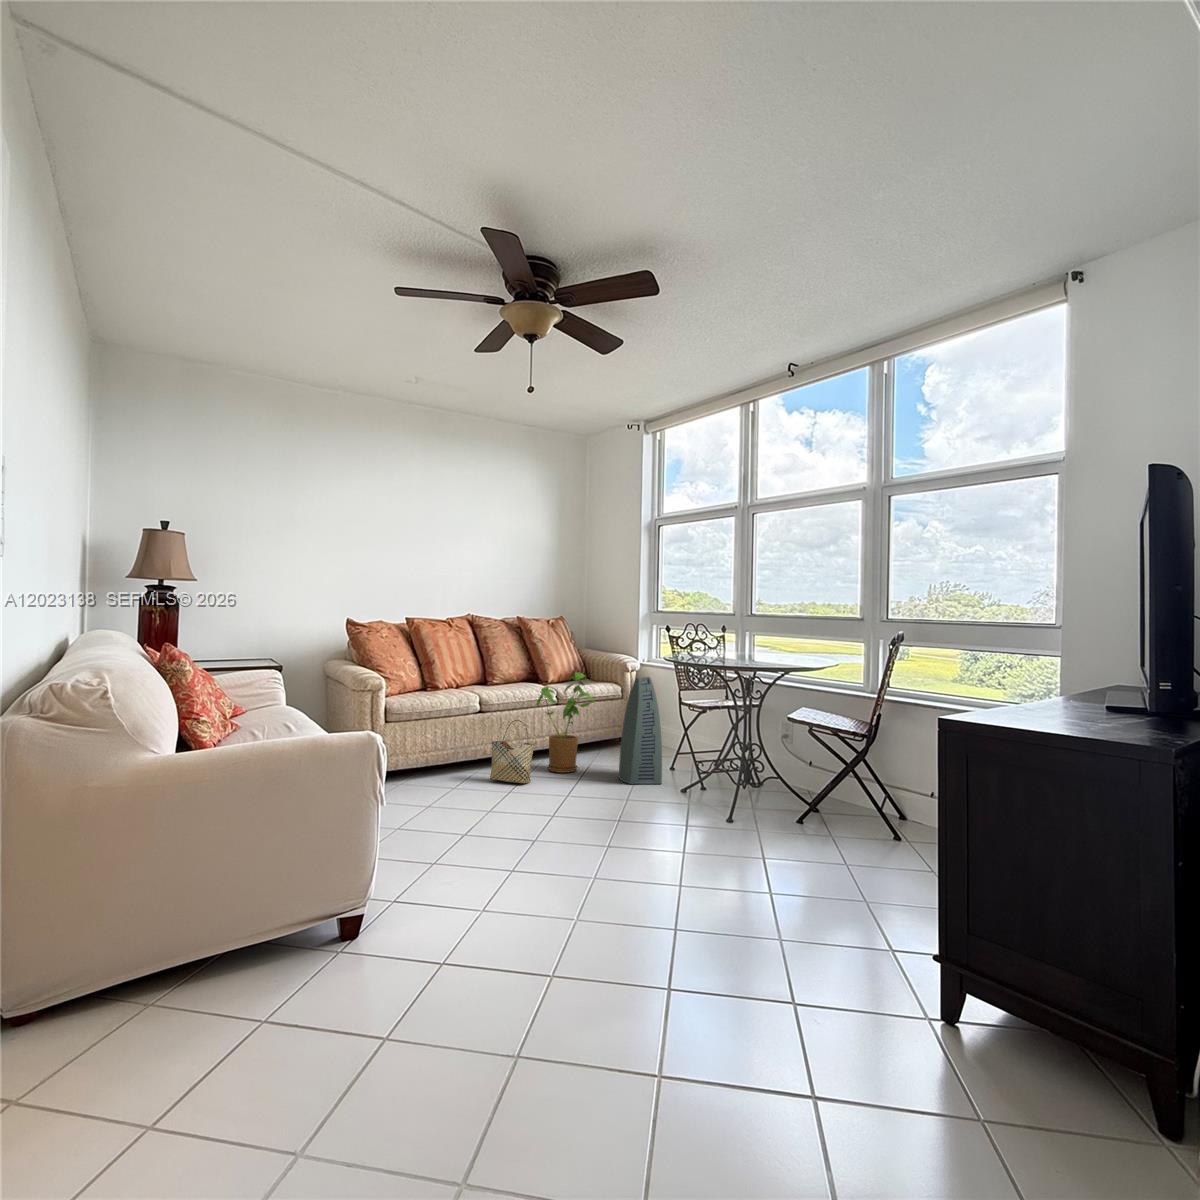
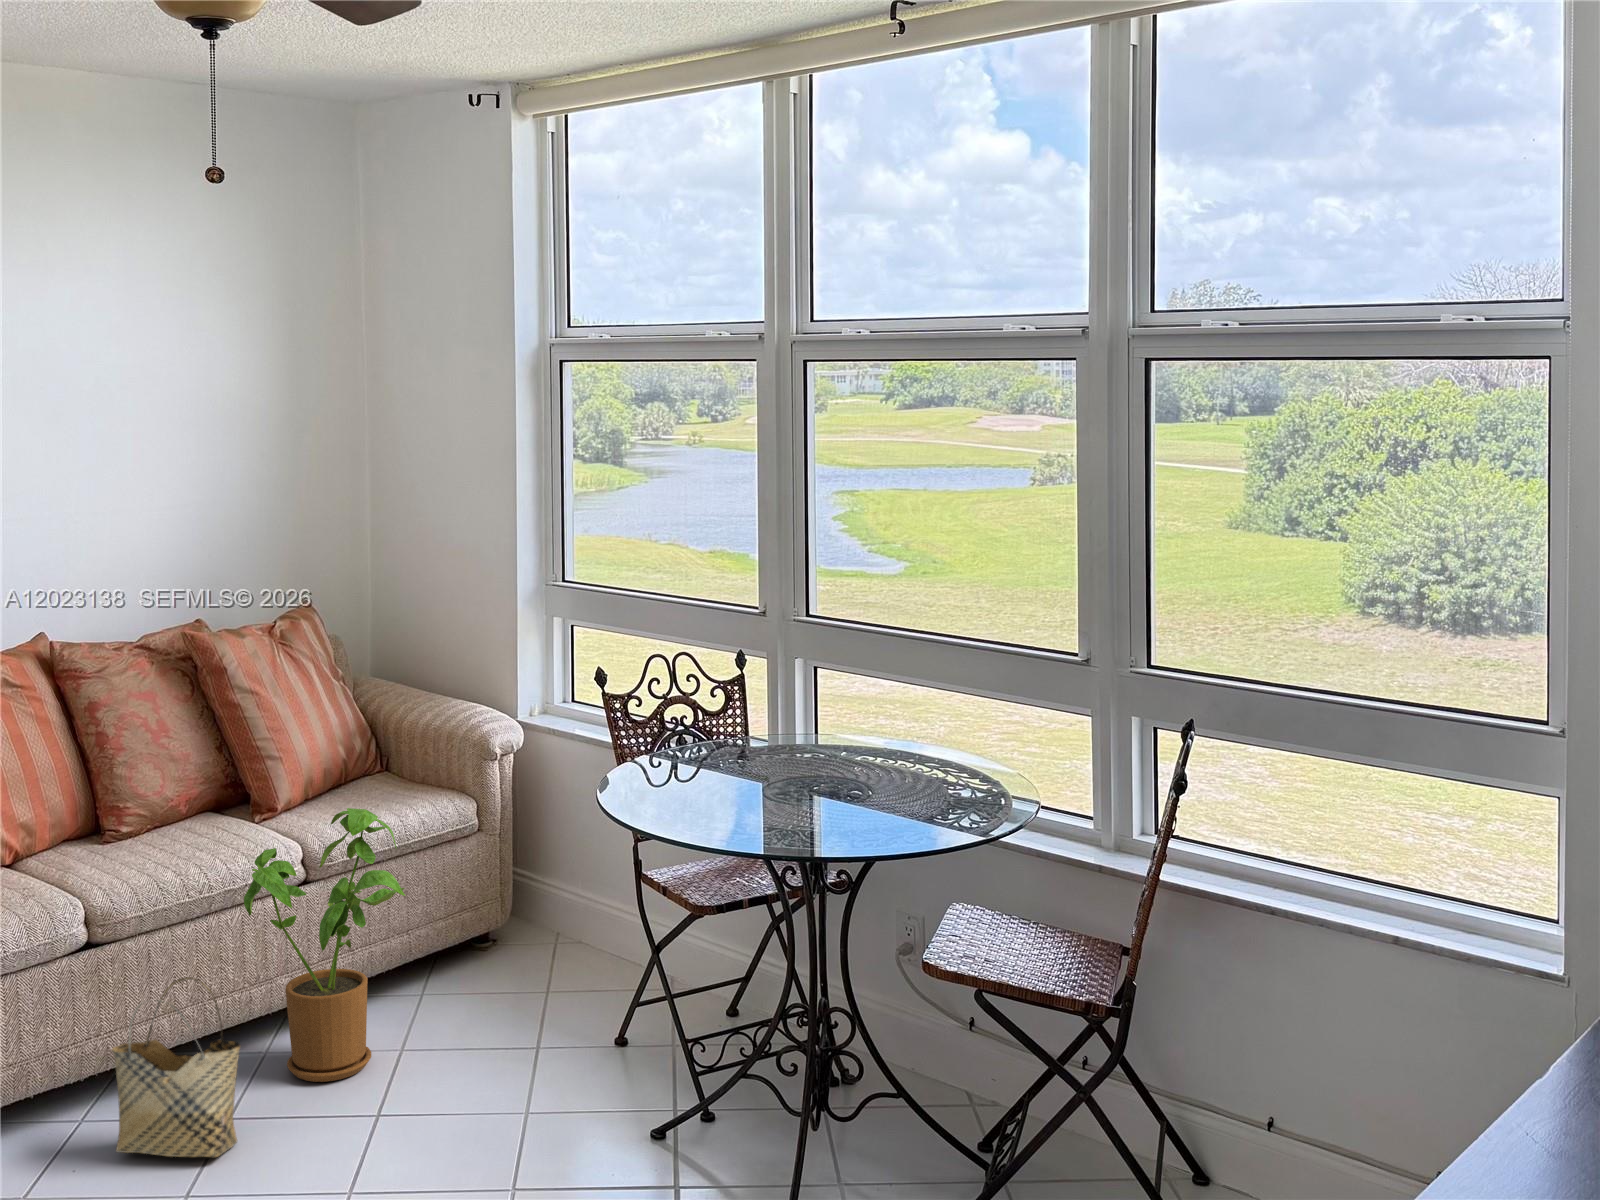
air purifier: present [619,677,662,784] -> none [483,816,598,1111]

